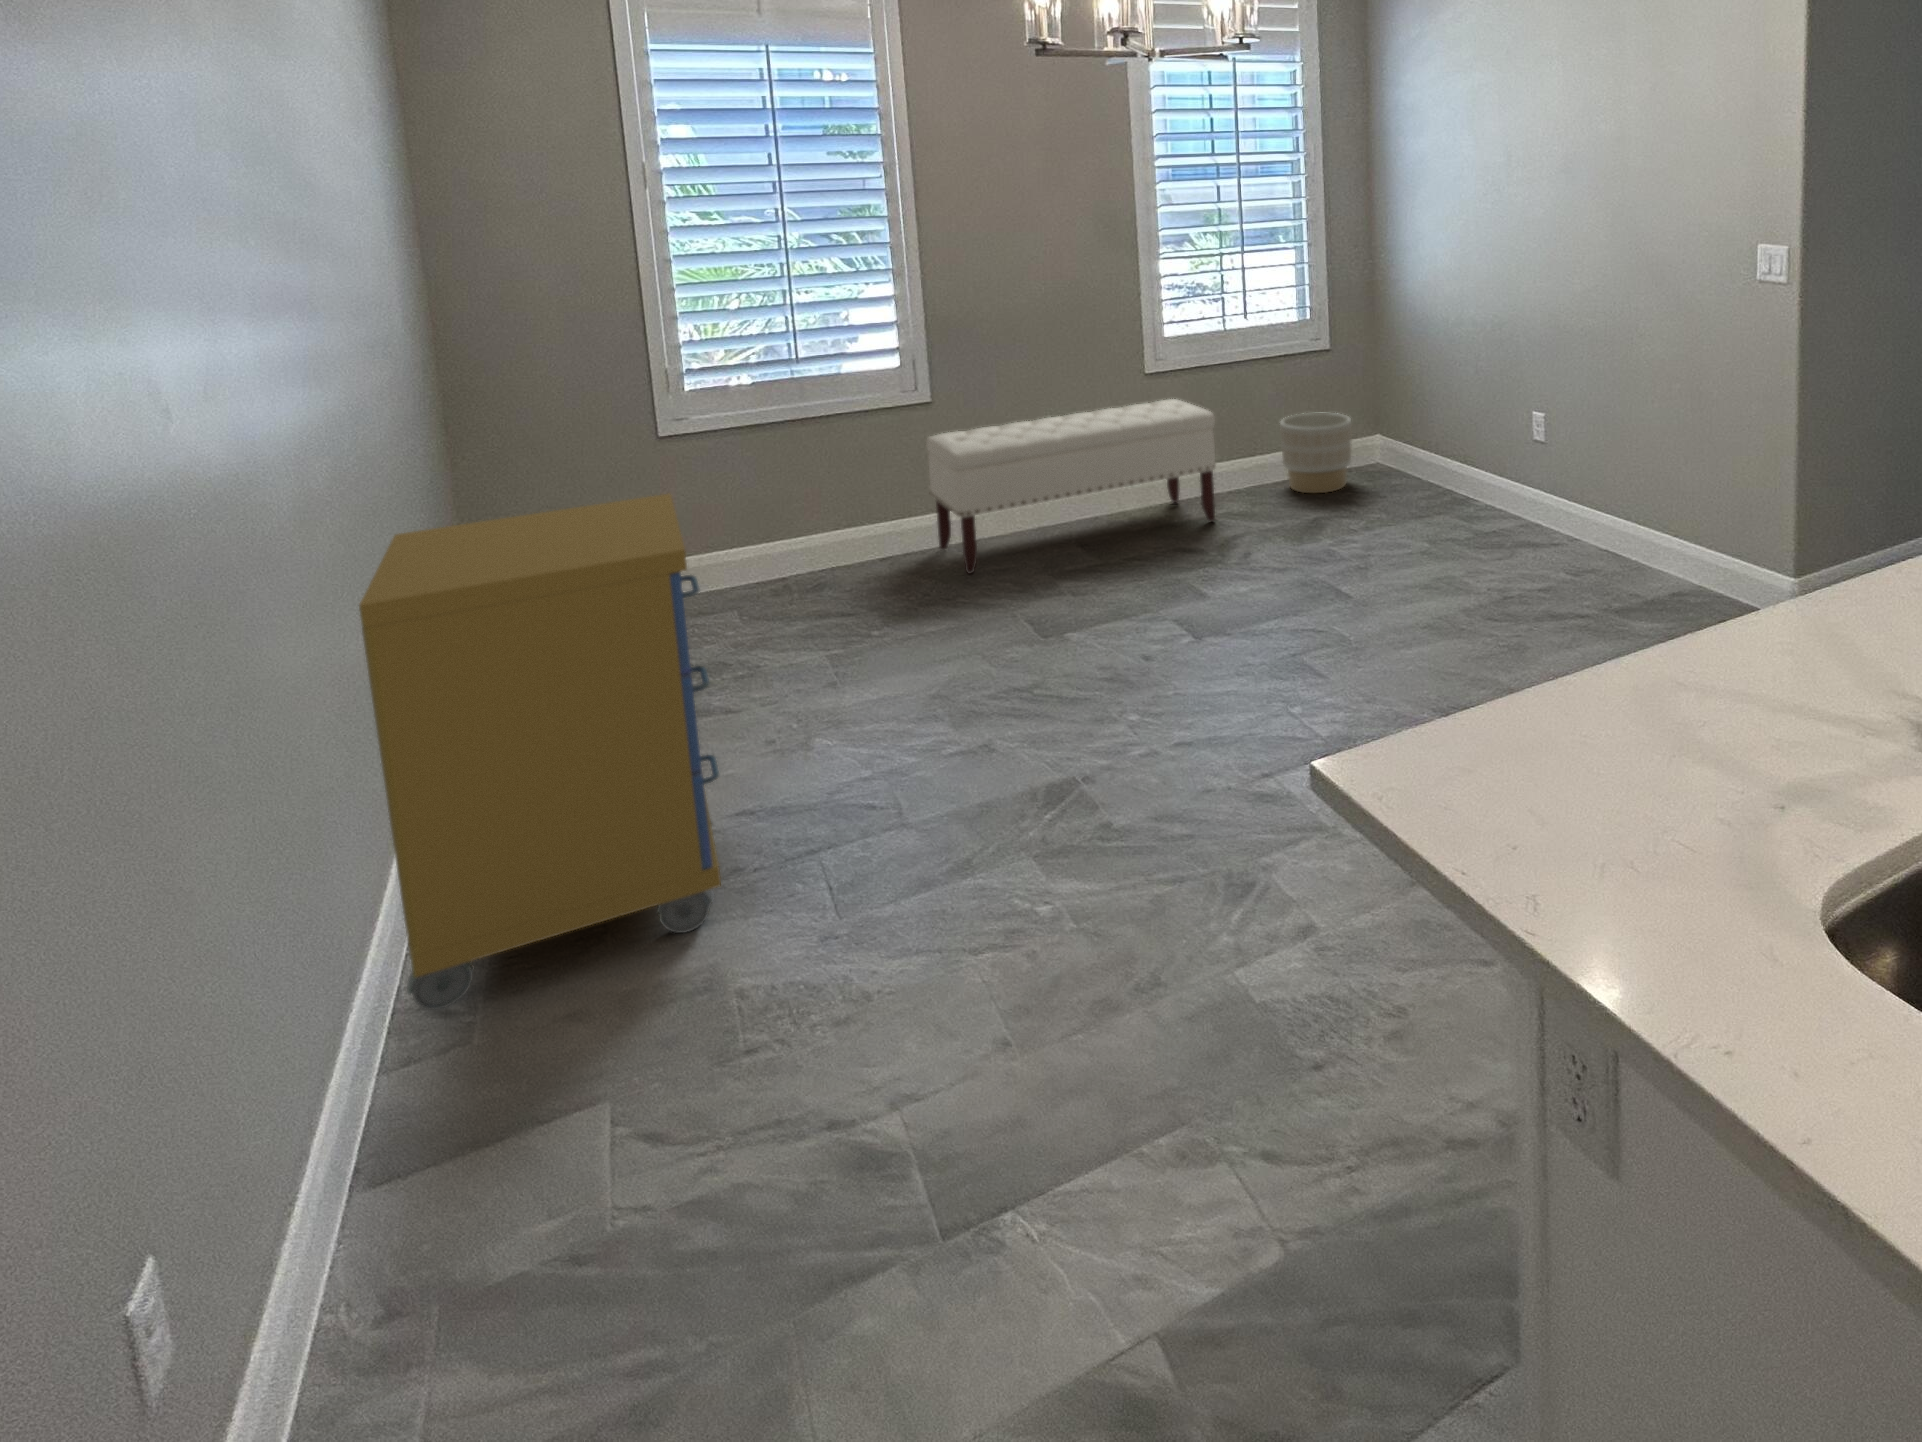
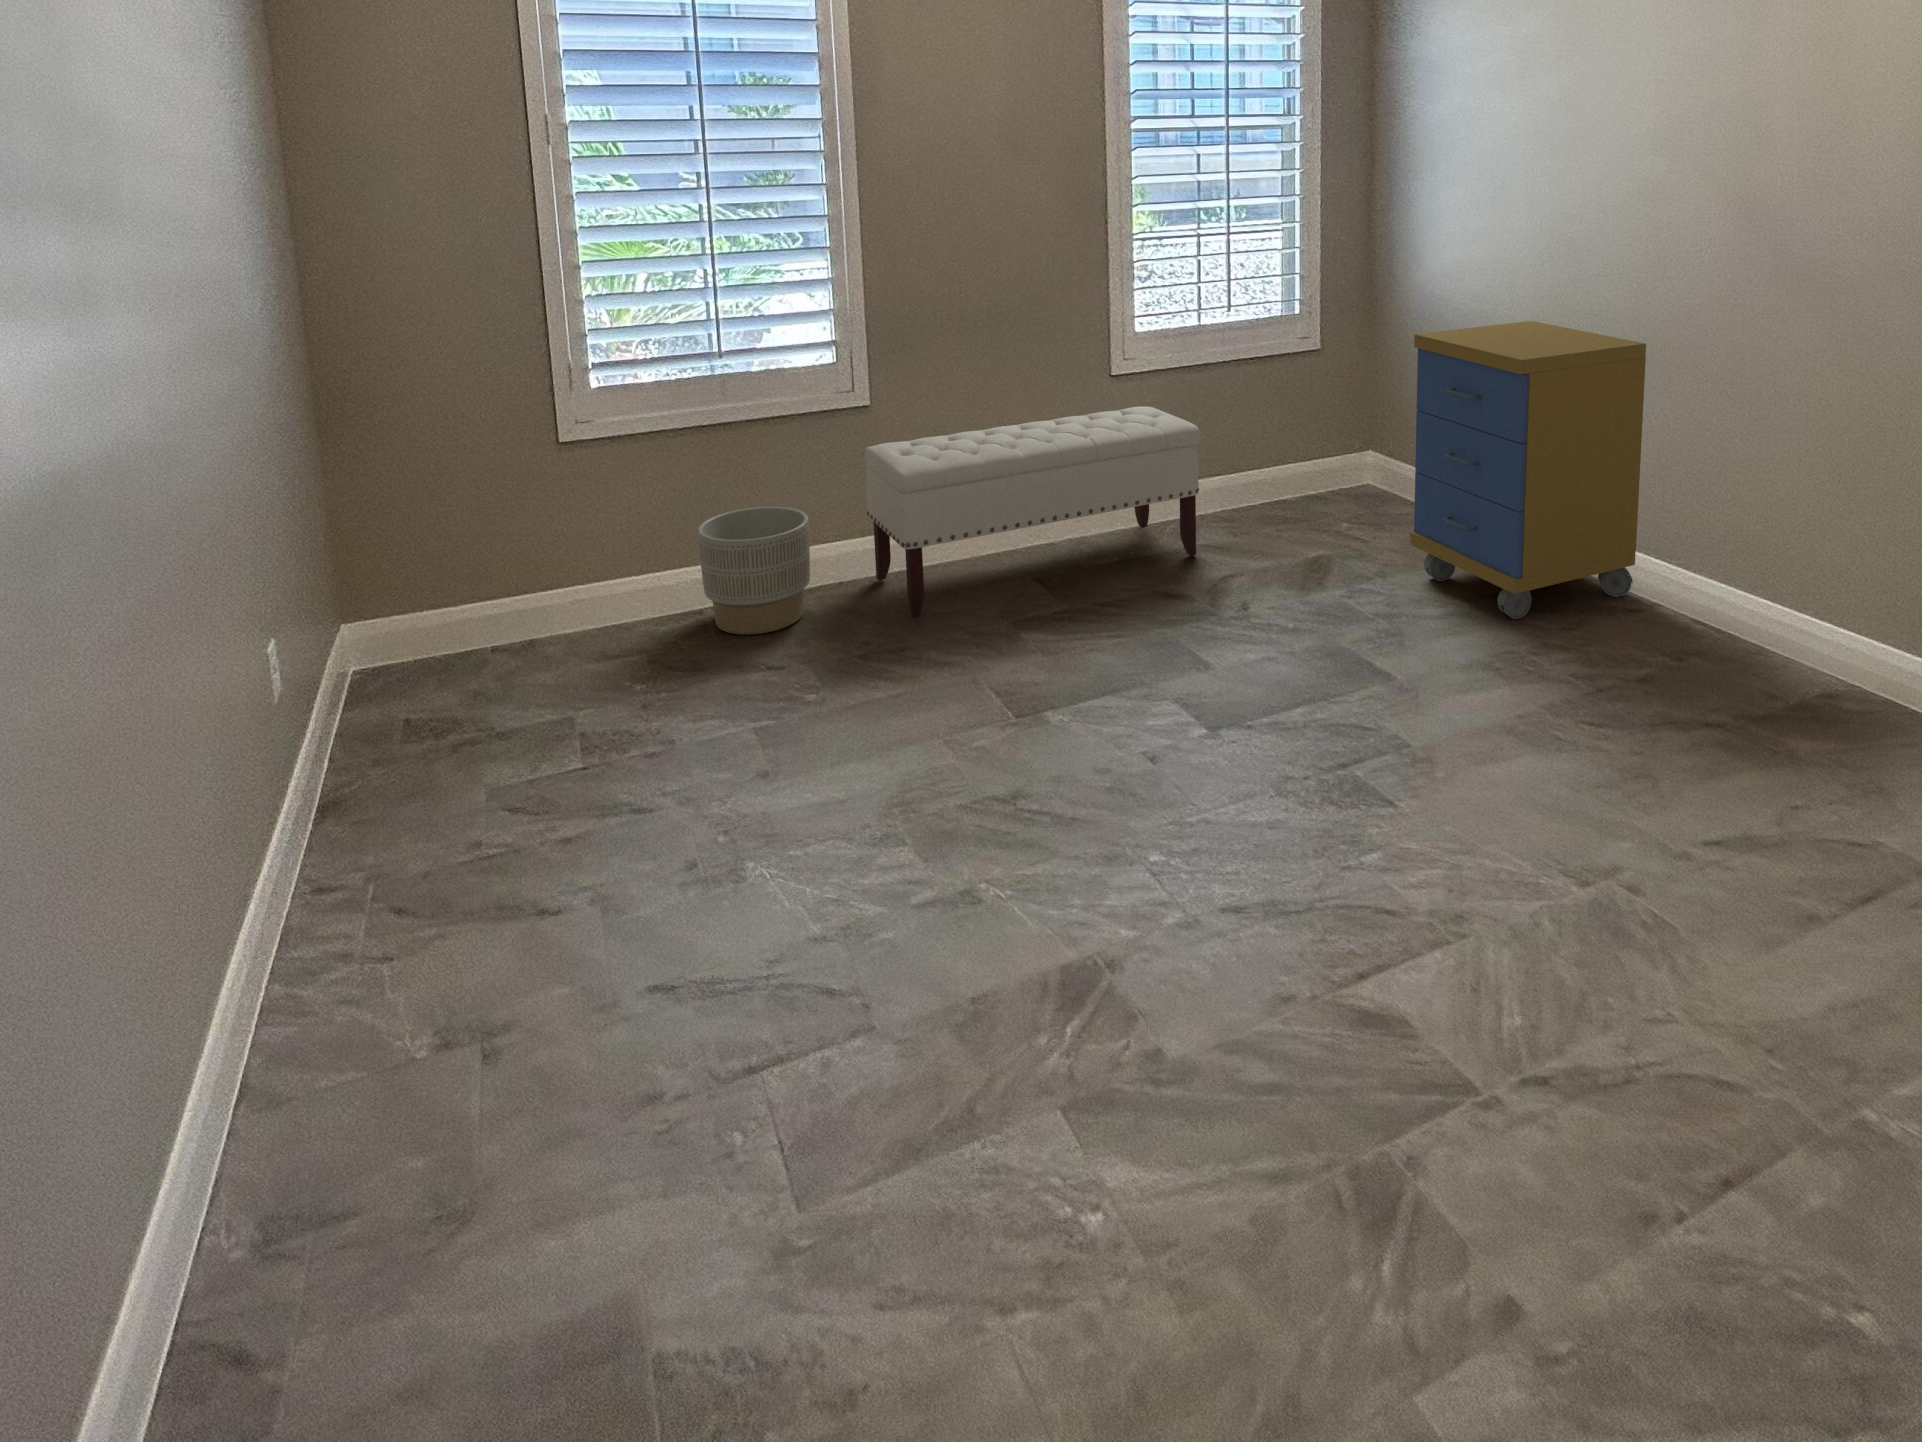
planter: present [1280,413,1352,493] -> present [697,507,810,635]
storage cabinet: present [359,494,721,1010] -> present [1410,321,1646,619]

